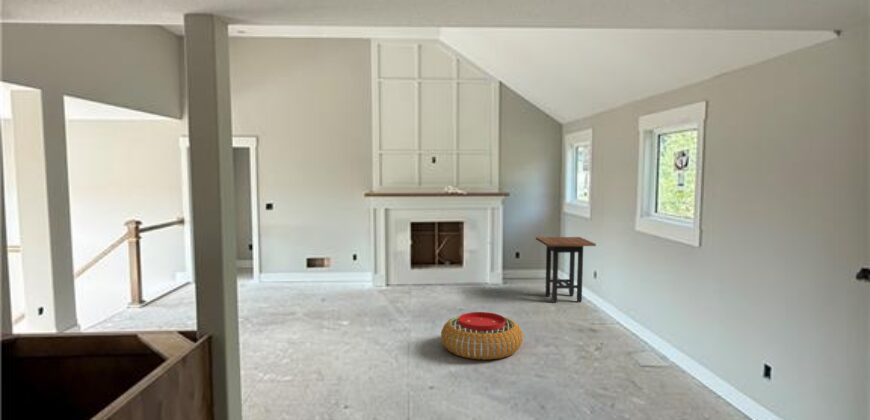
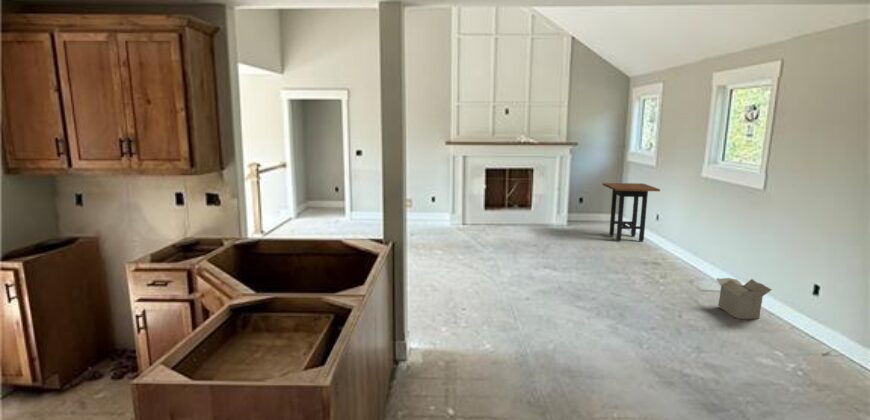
pouf: present [441,312,523,360] -> none [526,244,598,283]
cardboard box: none [653,352,716,405] -> present [717,278,772,319]

